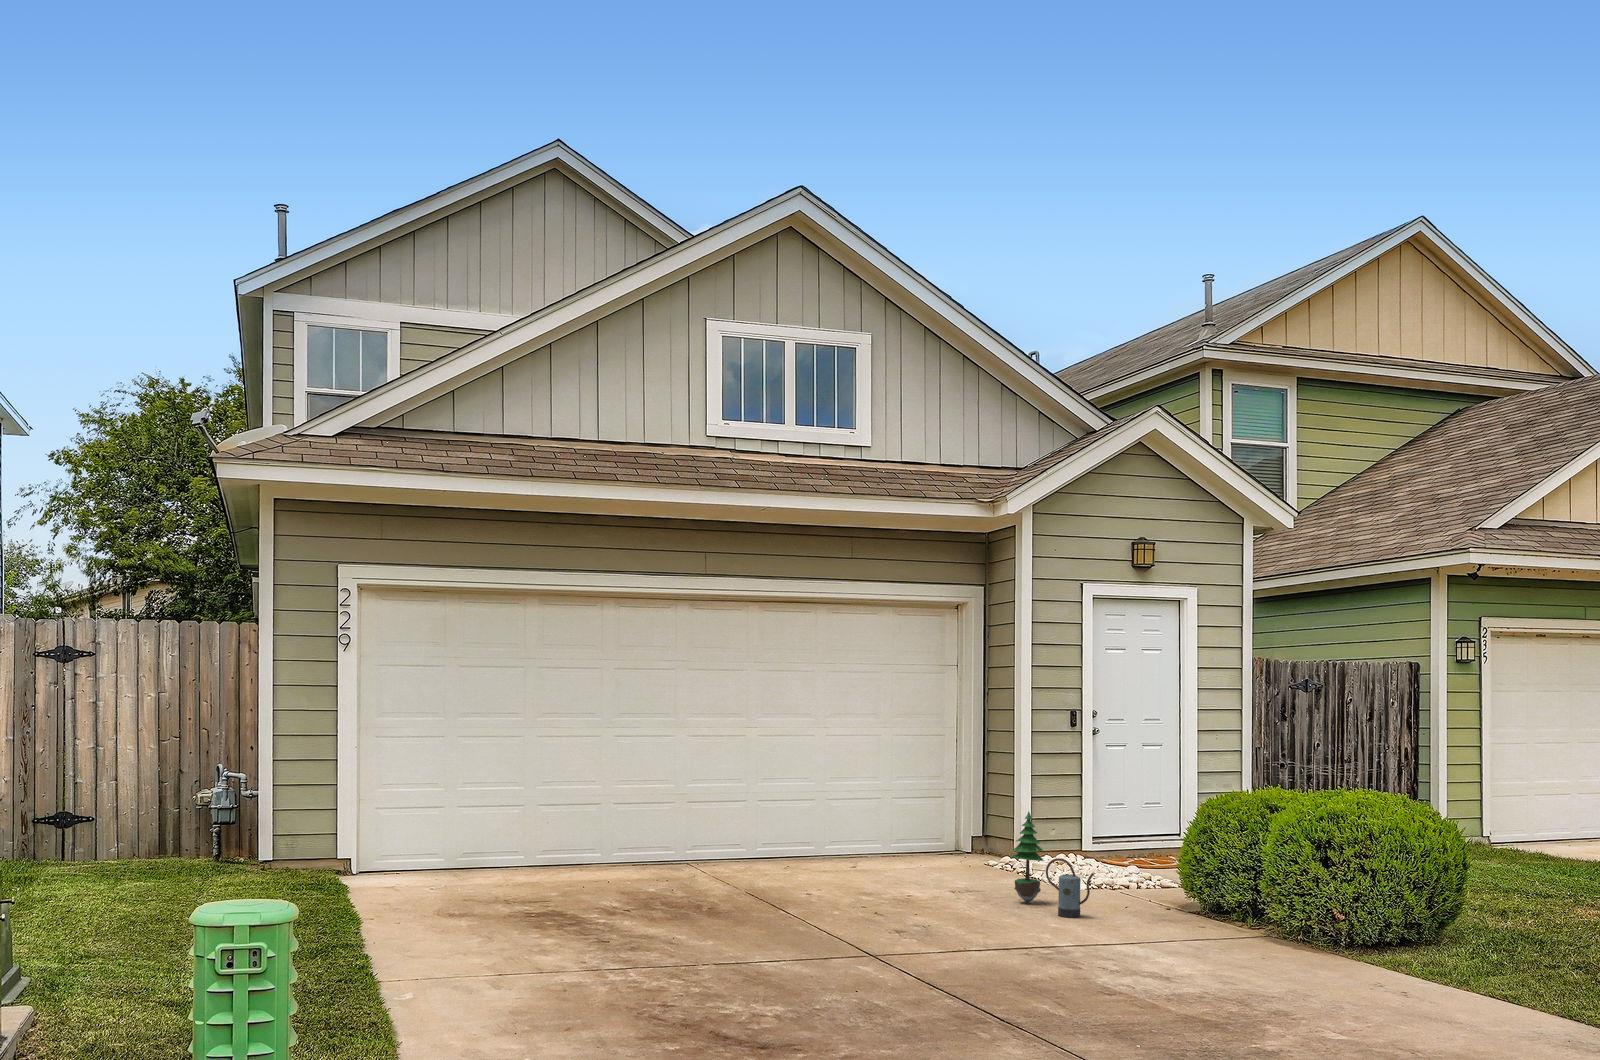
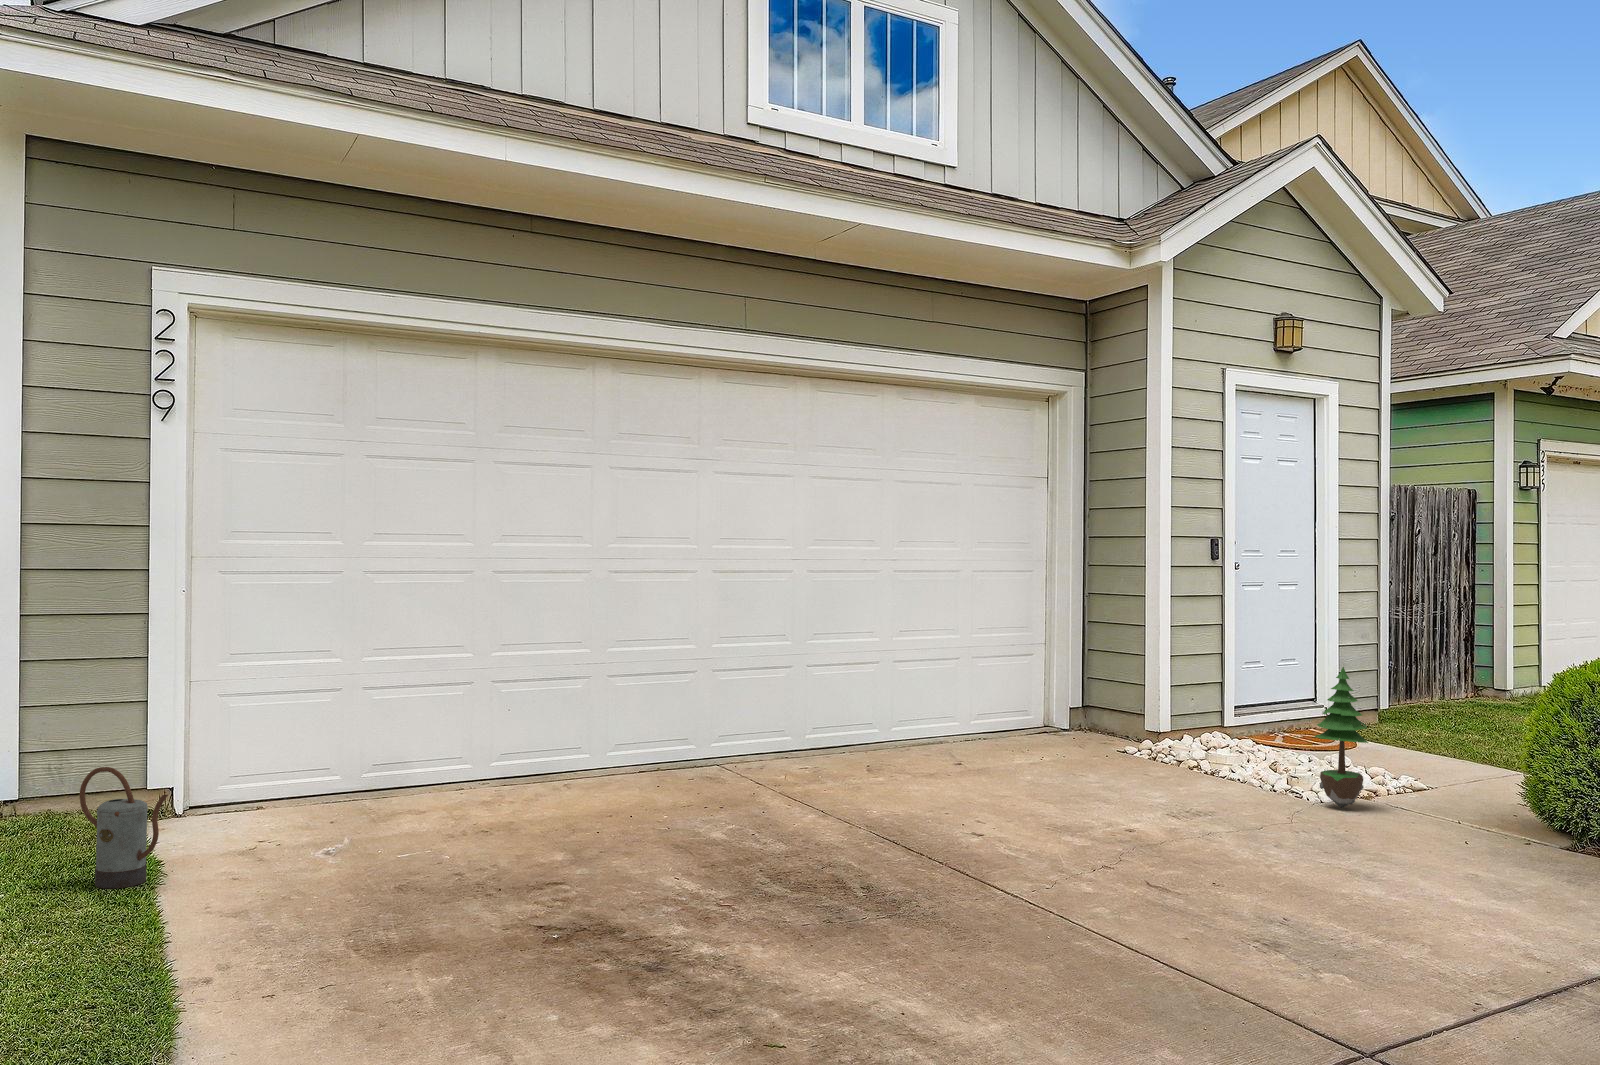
watering can: present [1046,858,1095,918] -> present [80,767,168,889]

